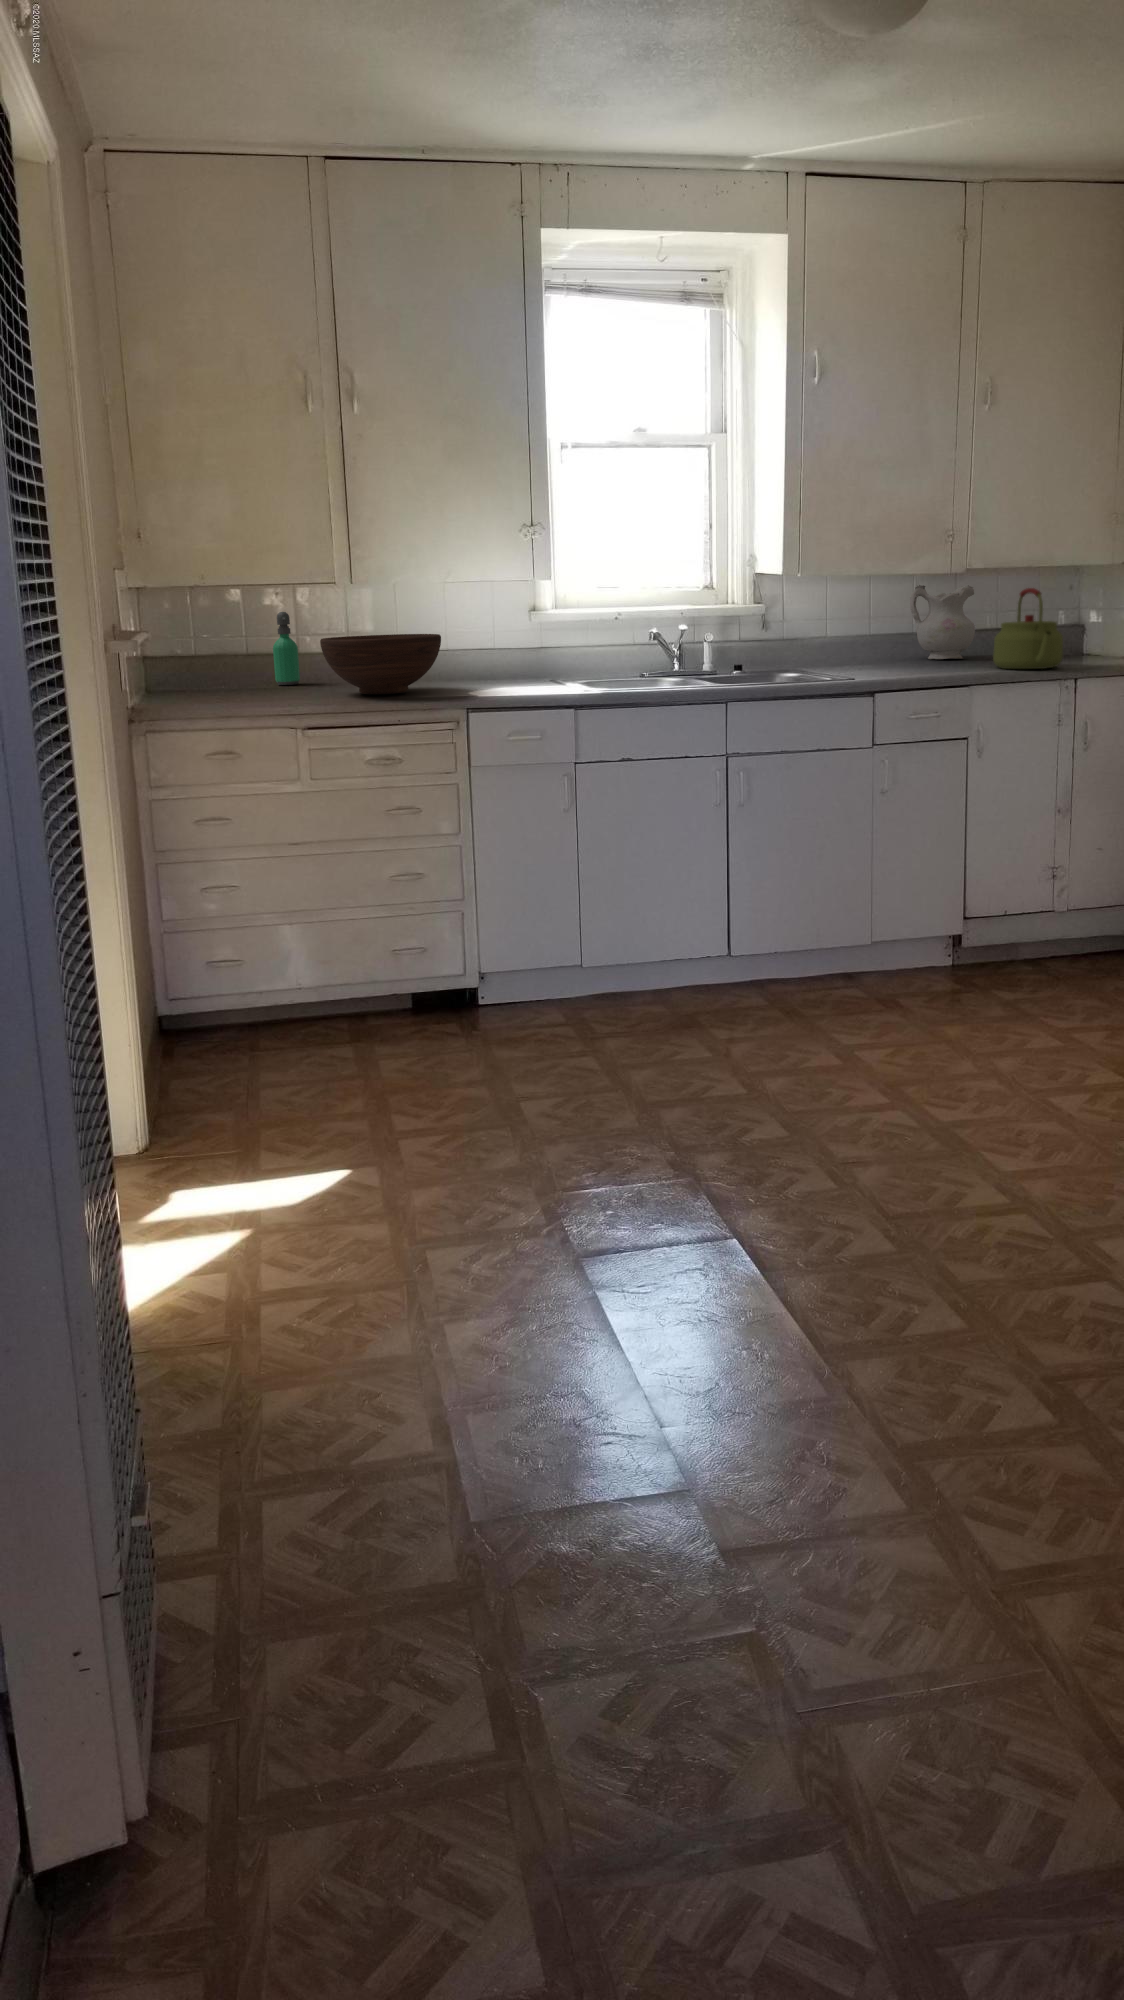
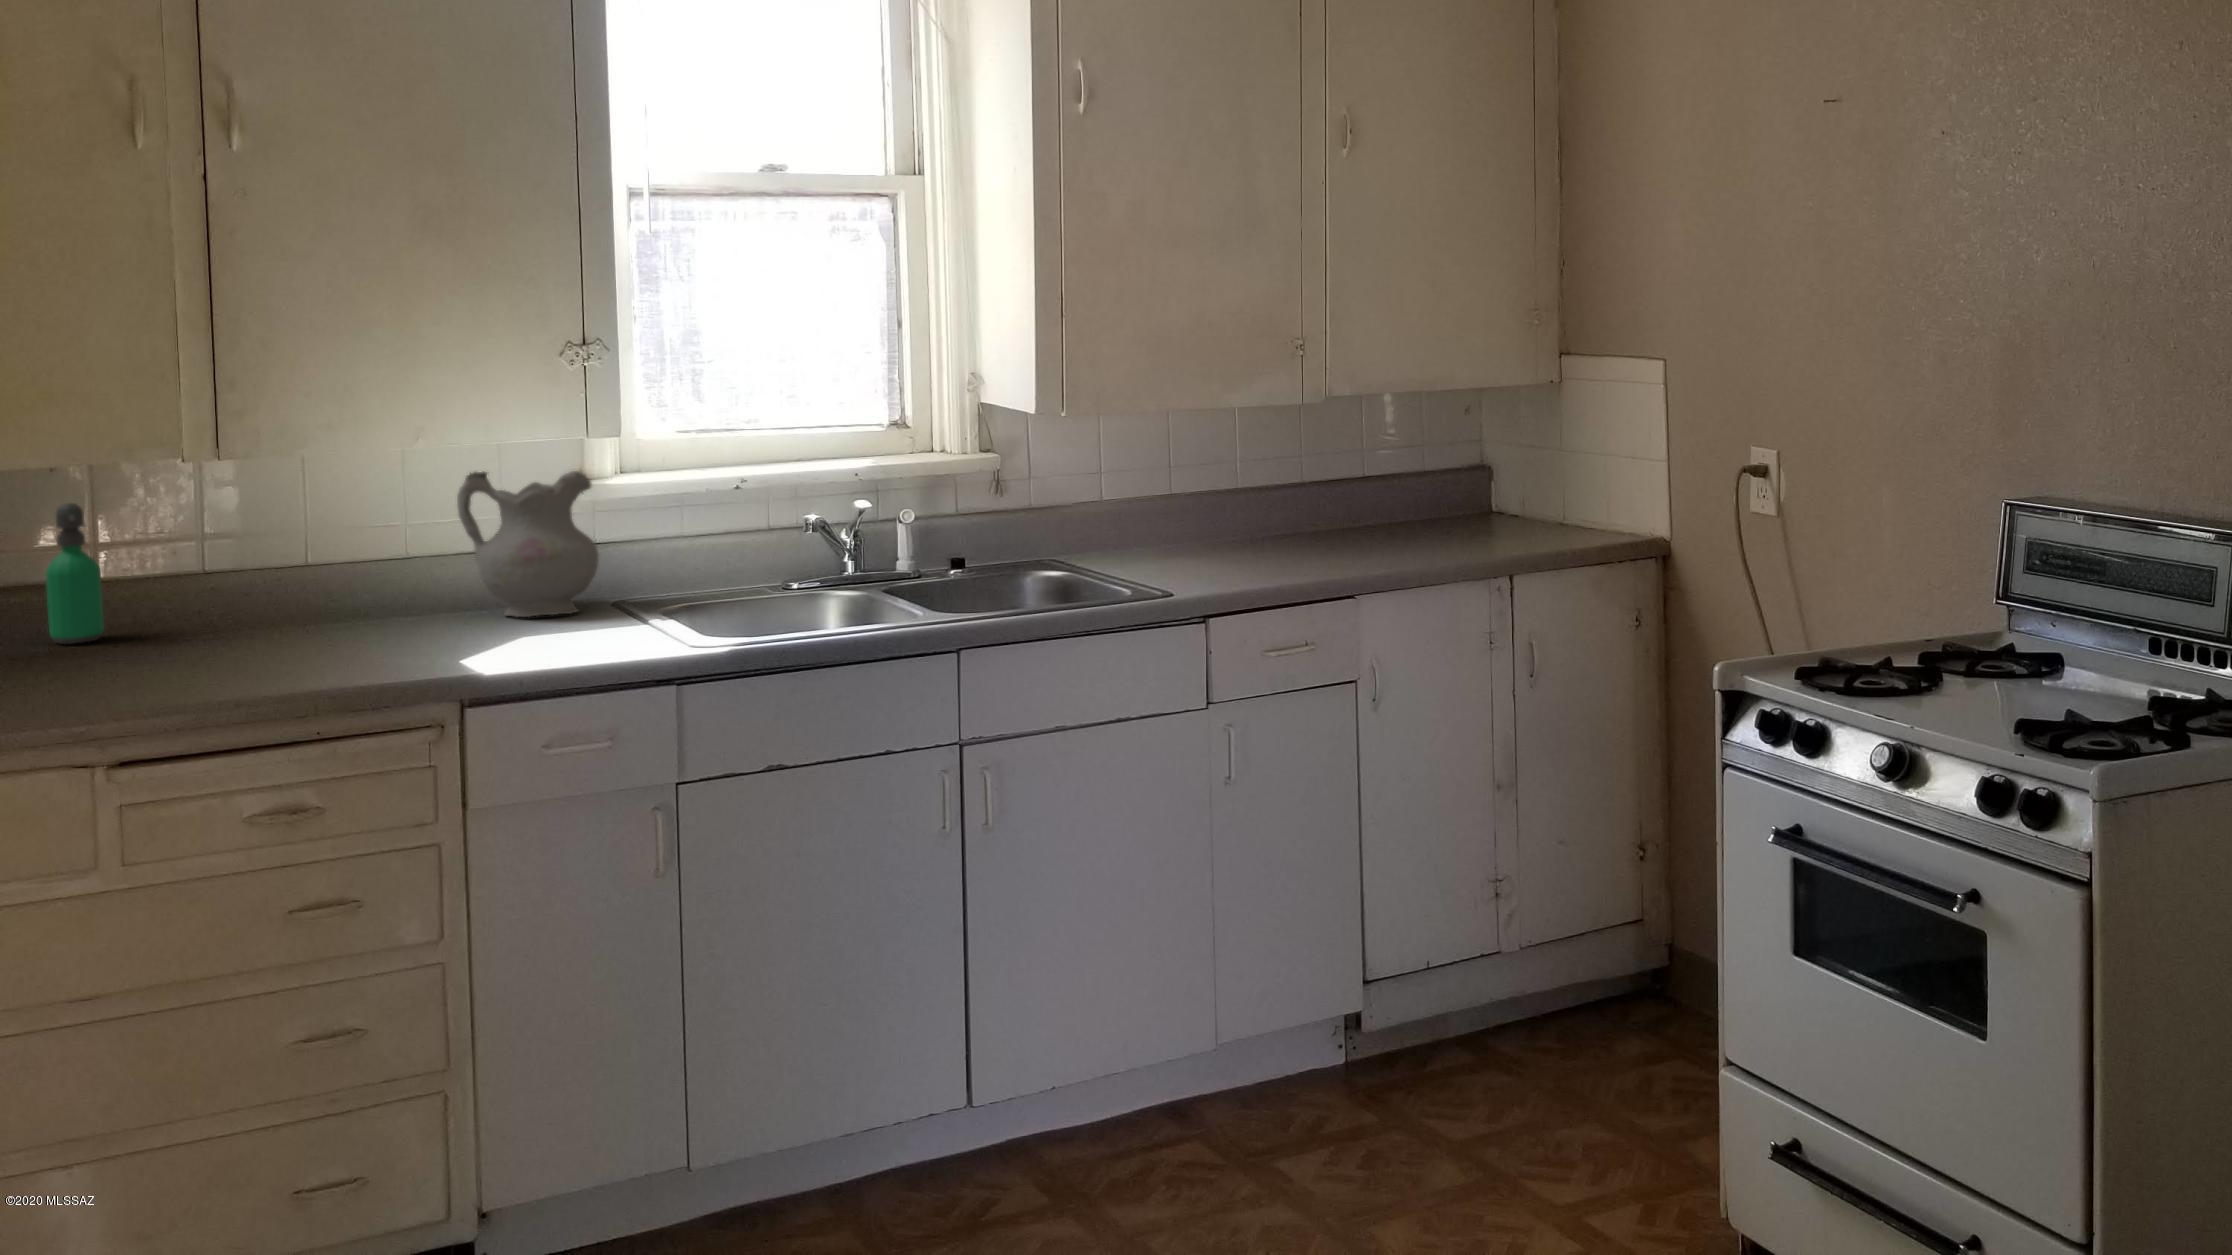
ceramic pitcher: present [910,585,975,659] -> present [457,471,599,617]
kettle: present [993,588,1063,669] -> none [1378,432,1485,562]
fruit bowl: present [320,634,441,694] -> none [155,546,411,672]

